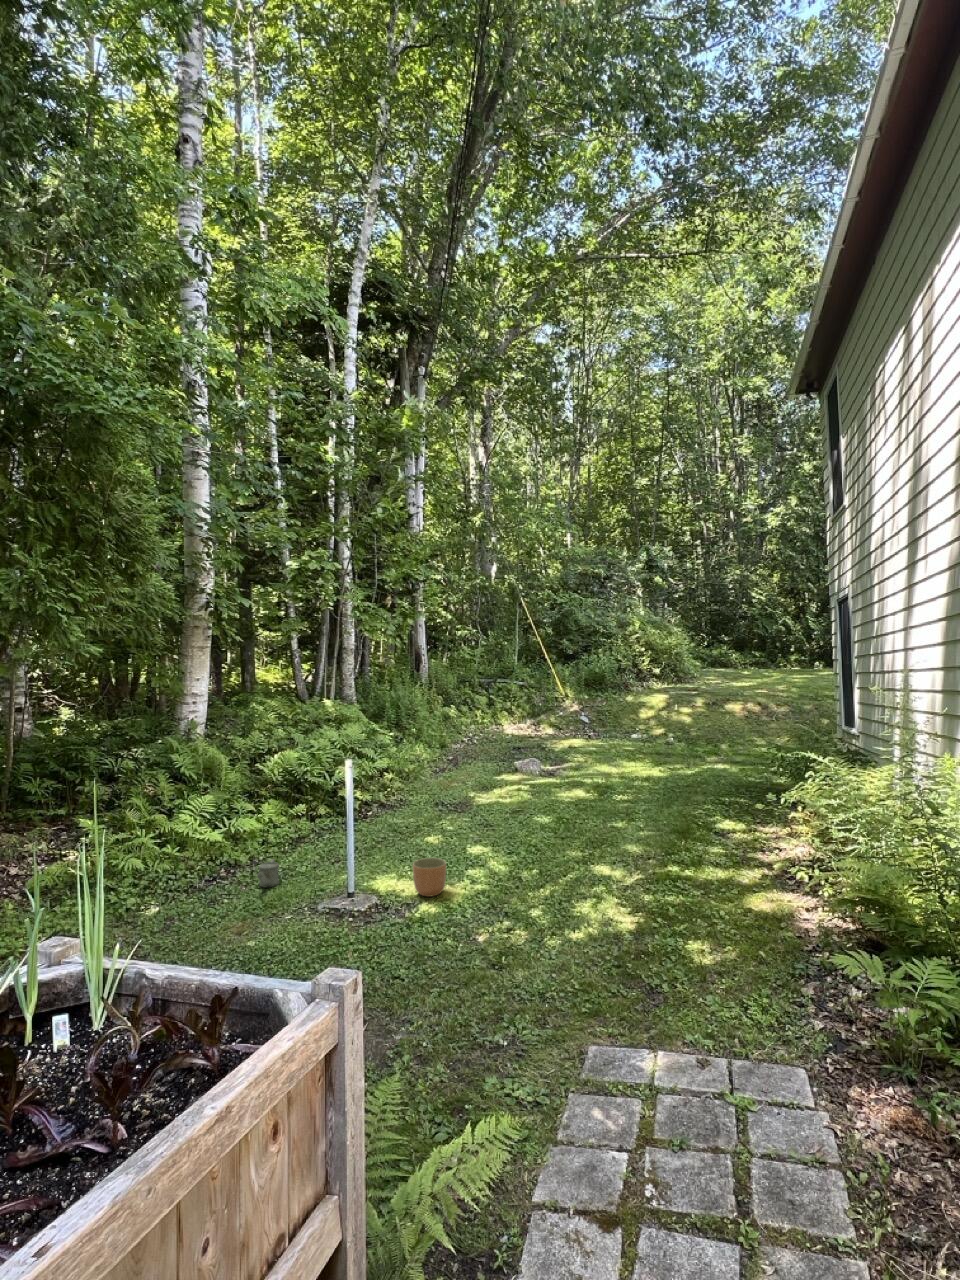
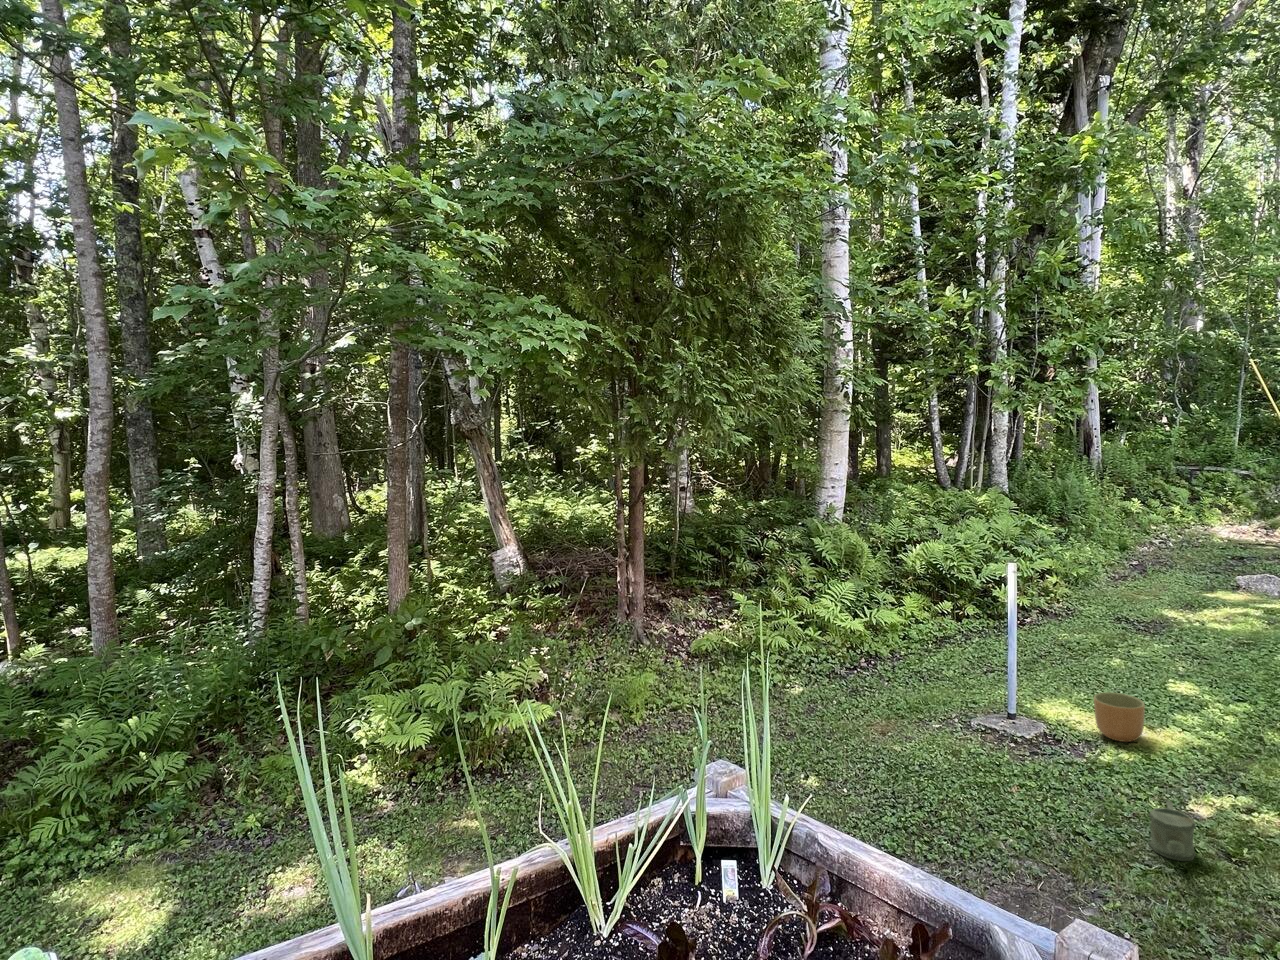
watering can: present [257,859,279,887] -> present [1149,801,1196,861]

